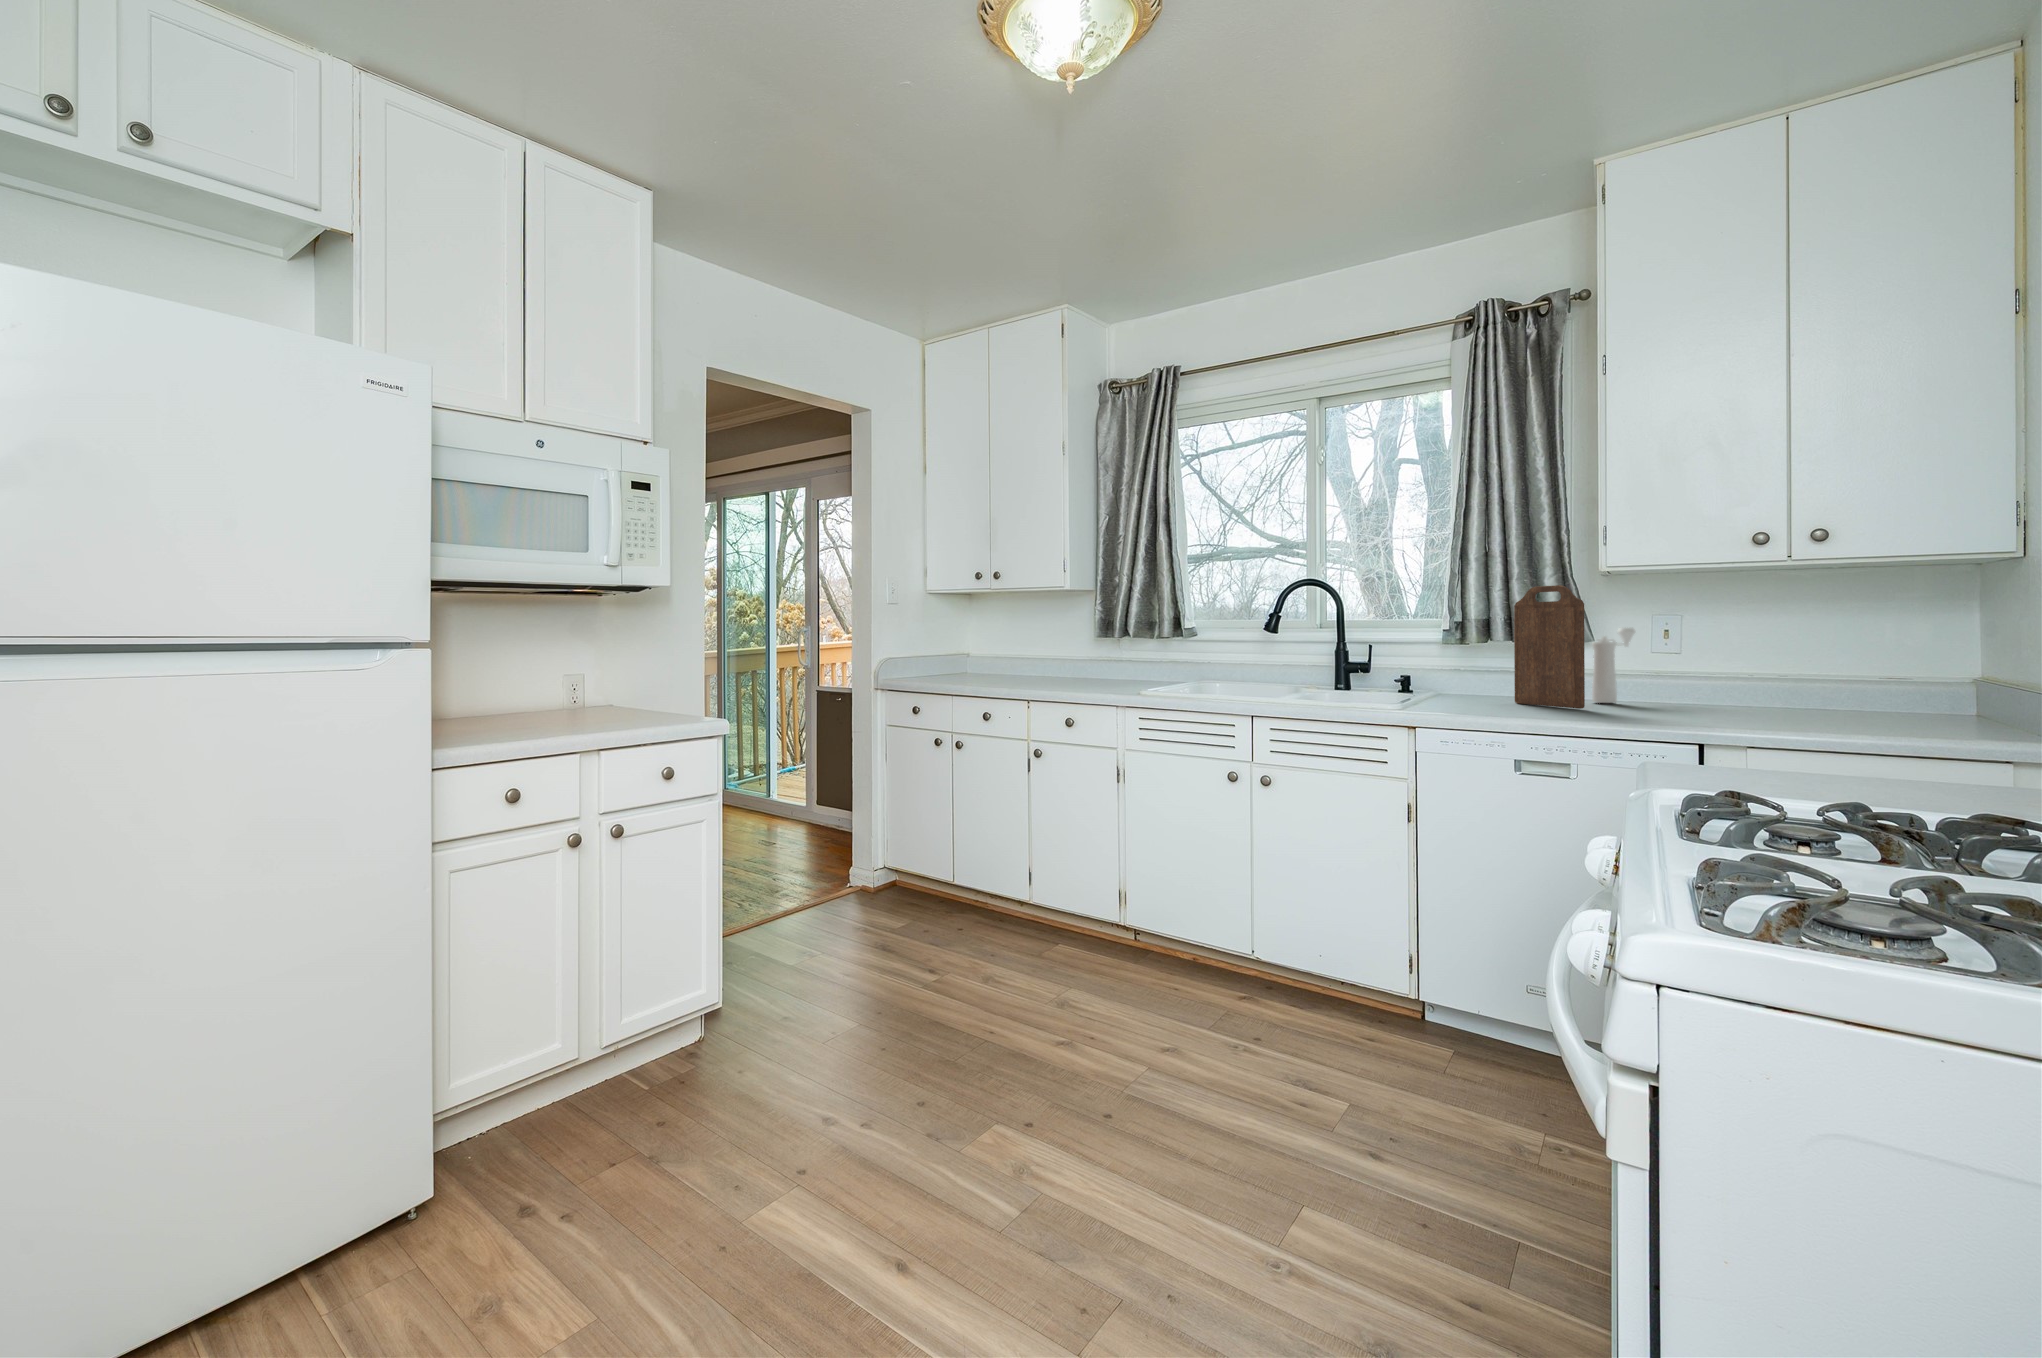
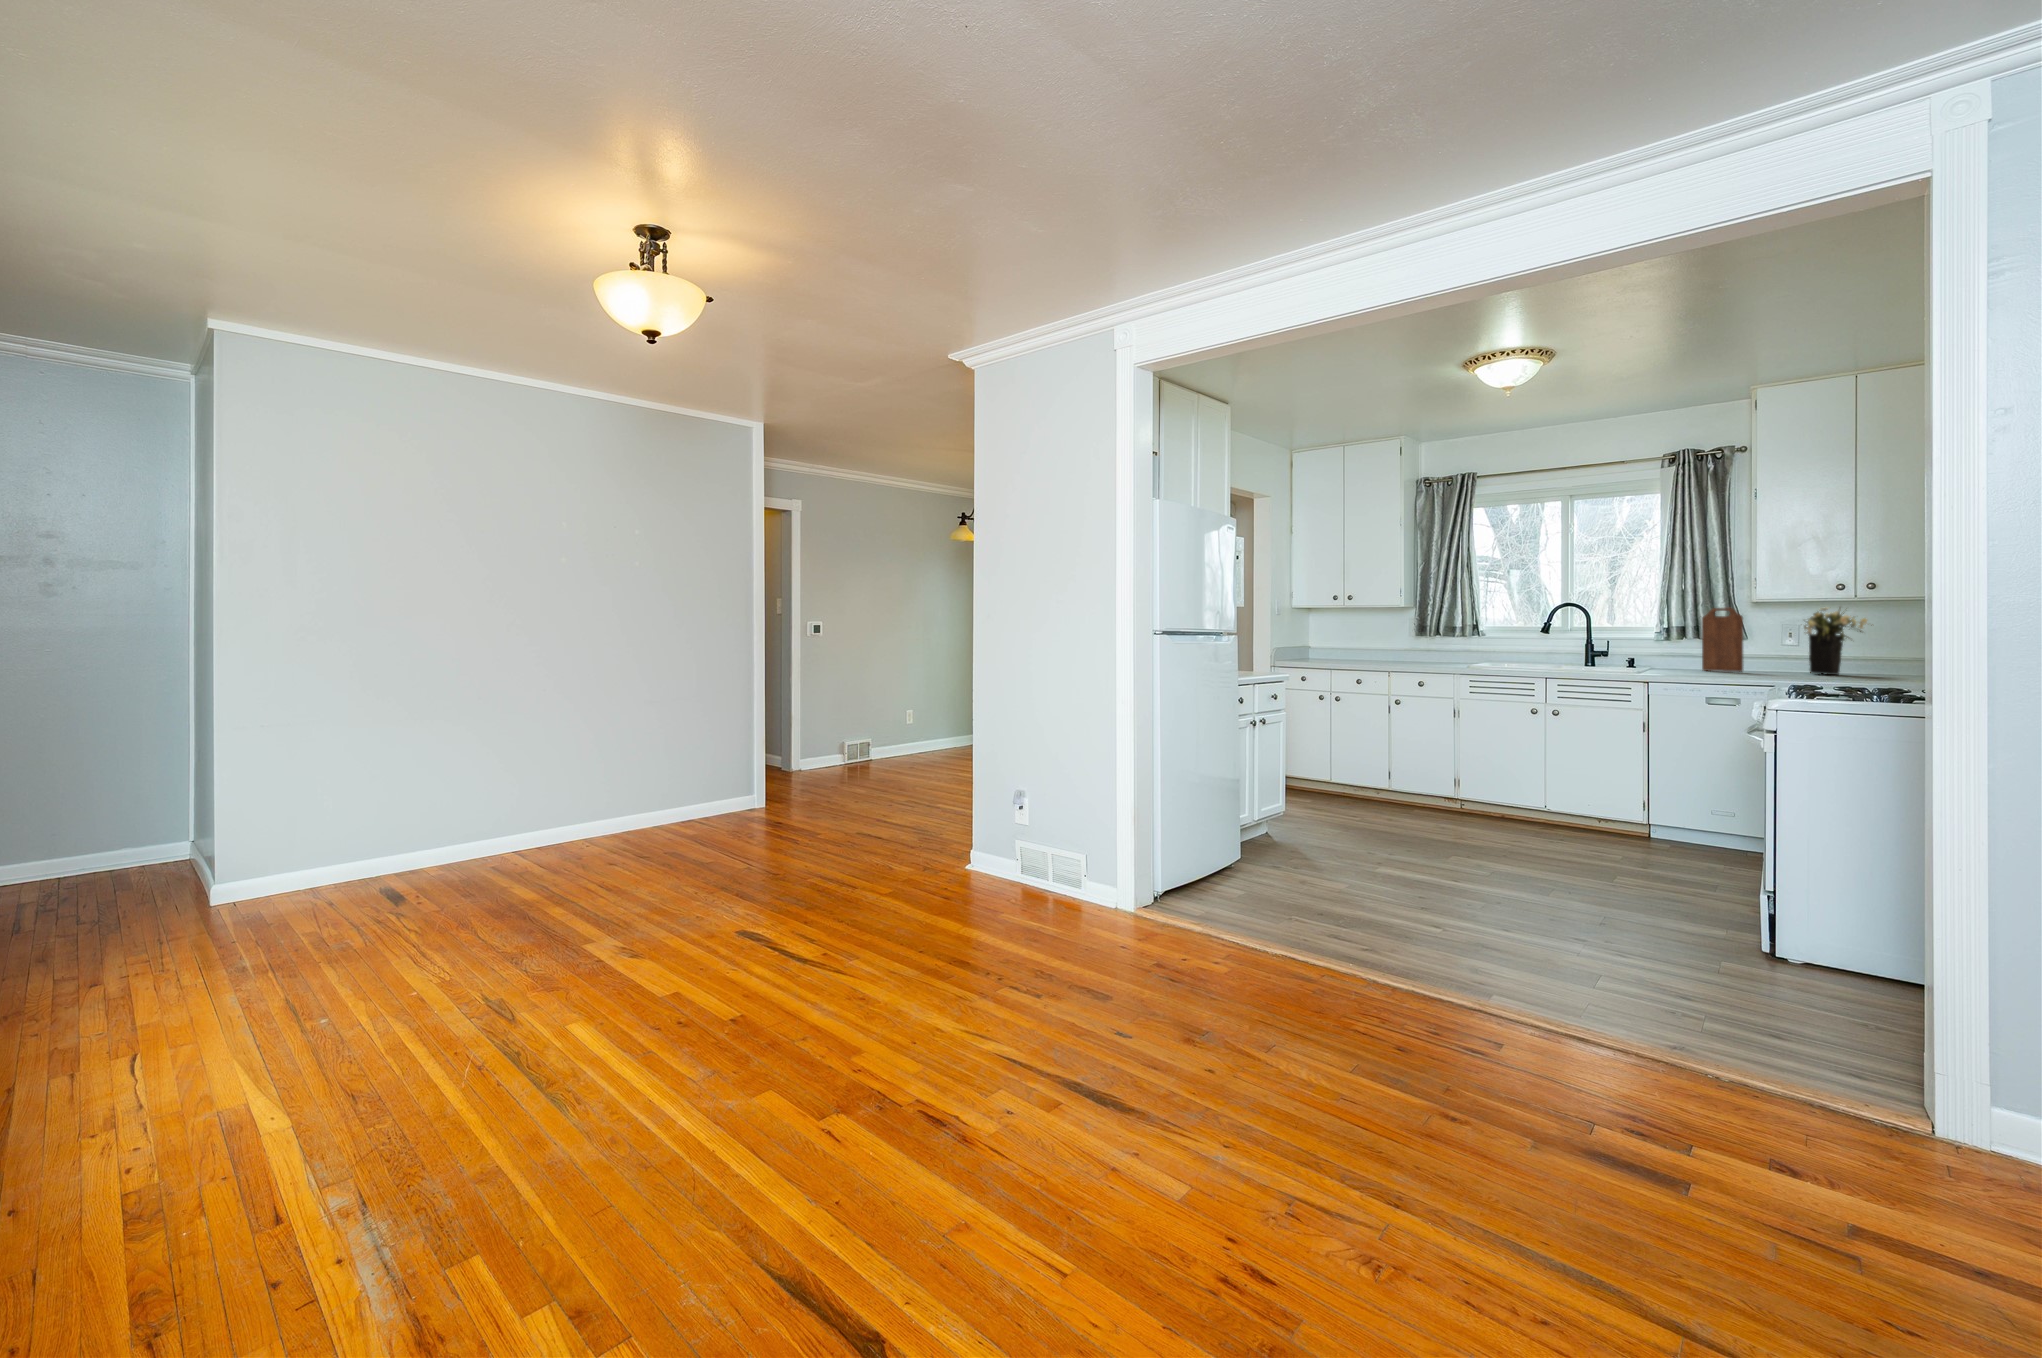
flower arrangement: none [1680,580,1831,720] -> present [1804,607,1867,675]
pepper mill: present [1592,628,1635,703] -> none [1747,631,1773,671]

